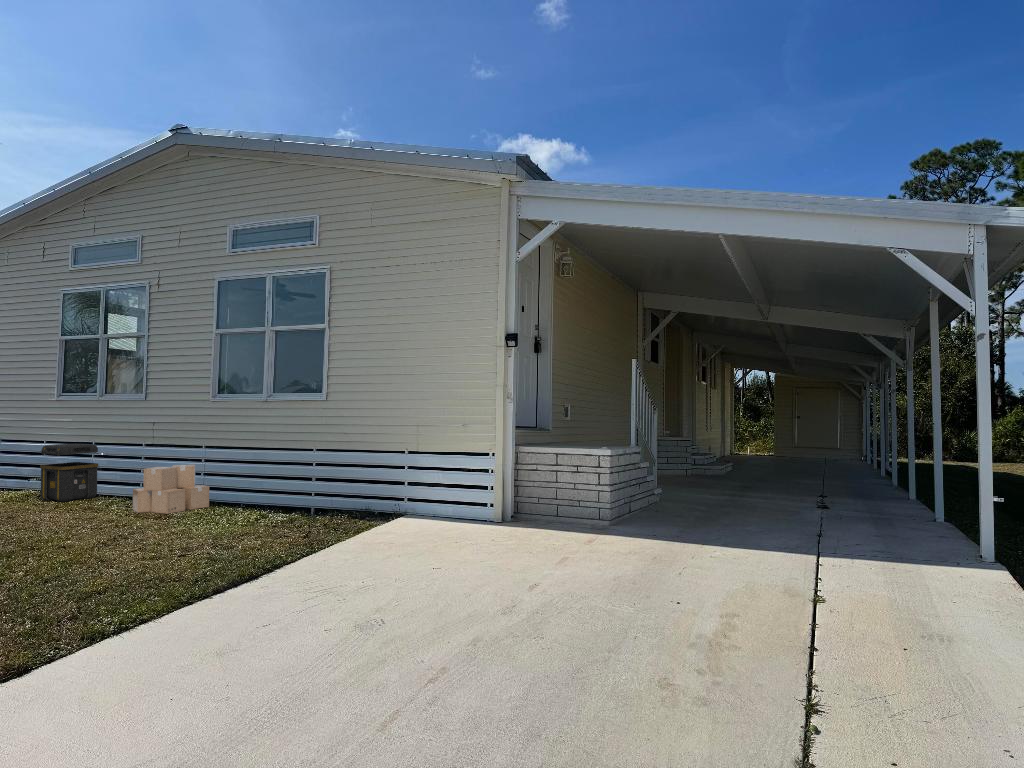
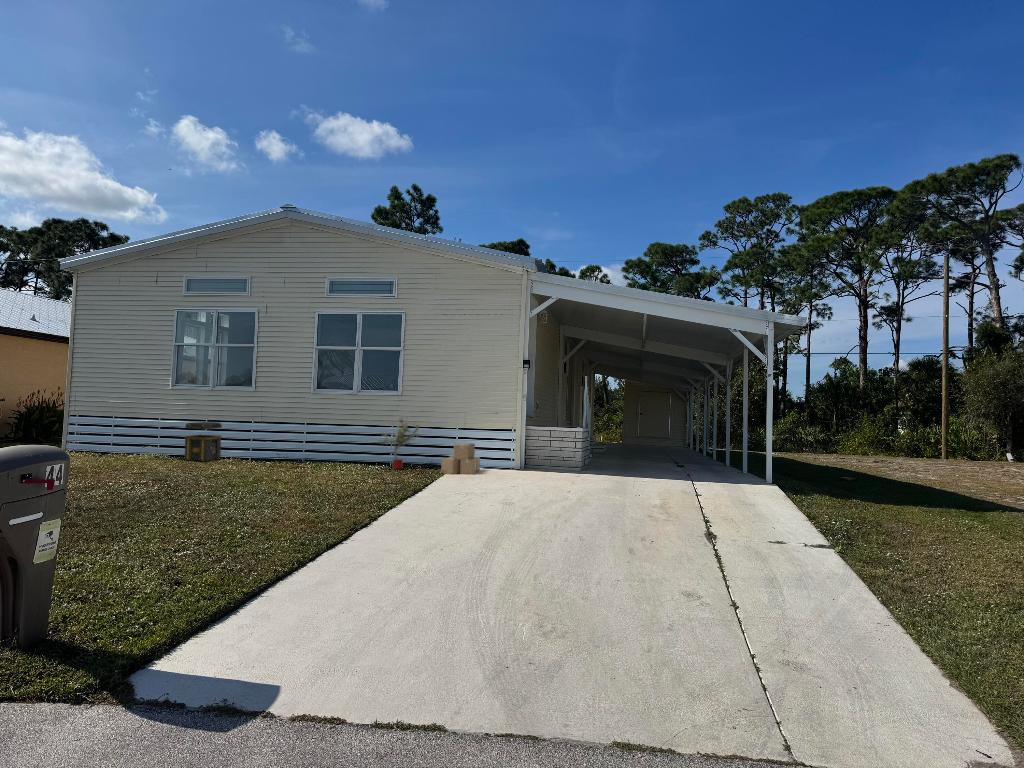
potted tree: none [275,434,336,520] -> present [379,419,419,470]
cardboard box: present [133,464,209,514] -> present [441,443,480,474]

